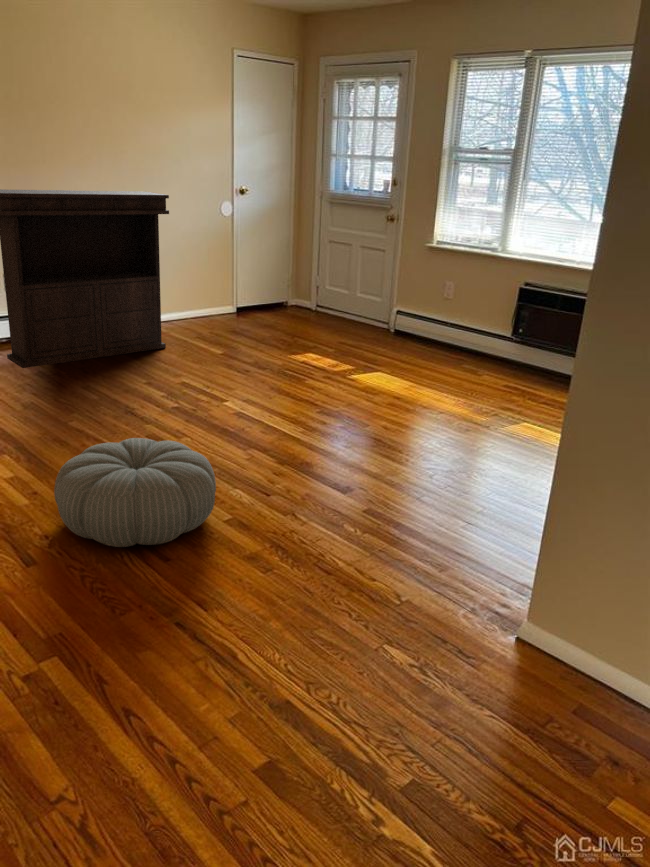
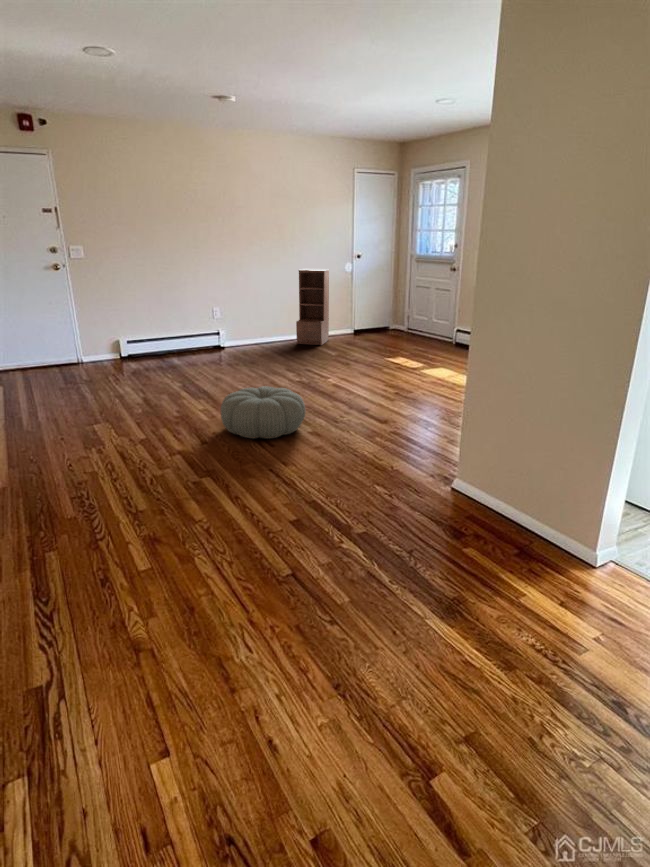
console table: present [0,189,169,368] -> none [201,258,307,361]
bookshelf: none [148,209,200,334] -> present [296,269,329,345]

